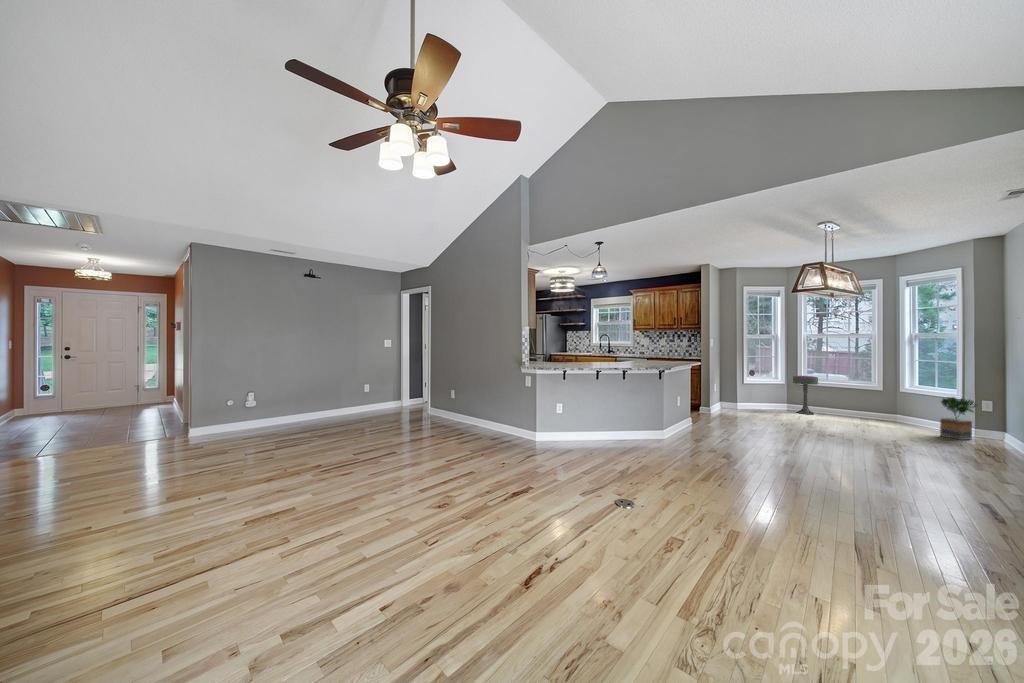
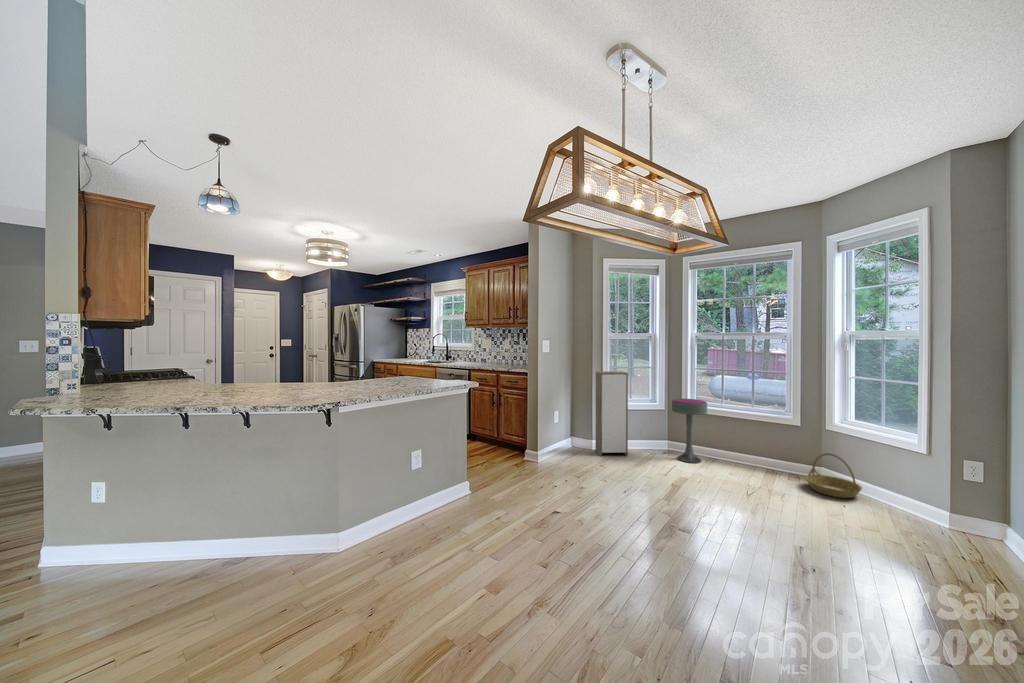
storage cabinet: none [739,359,763,411] -> present [596,371,628,456]
potted tree: present [940,397,978,440] -> none [889,449,963,539]
basket: none [887,404,924,428] -> present [806,453,862,498]

